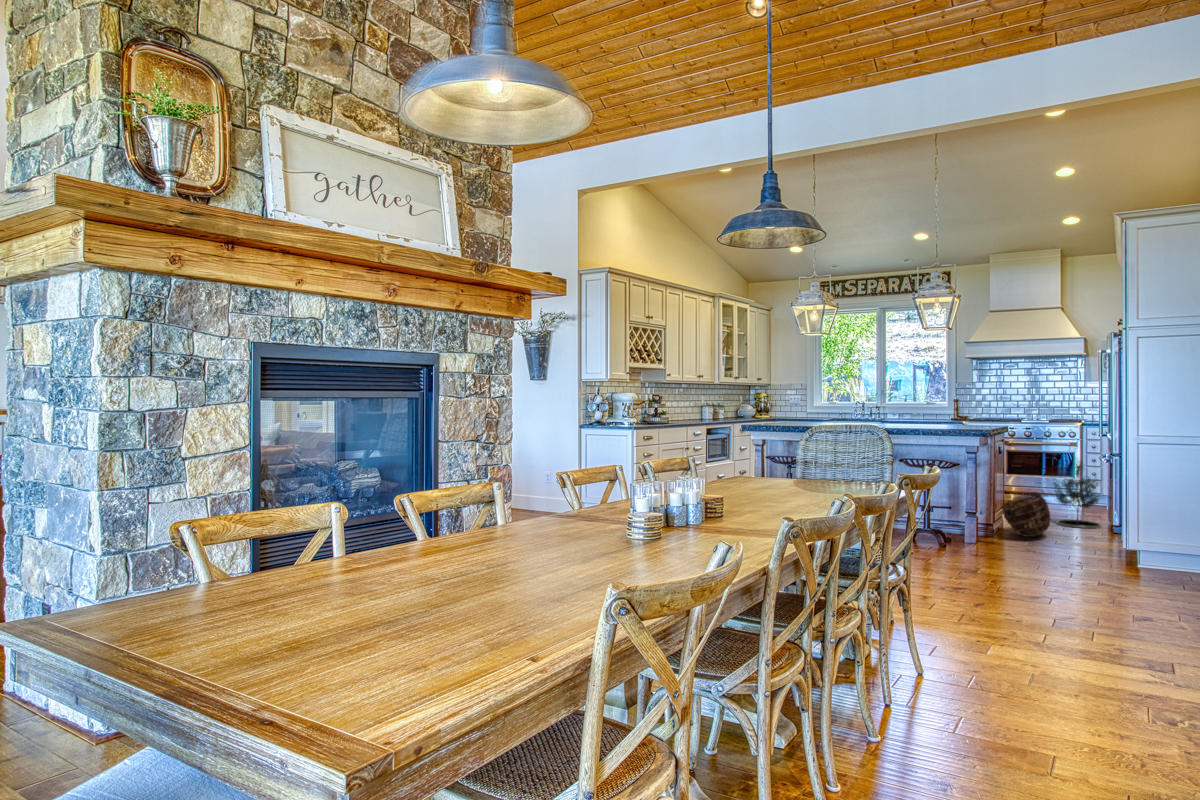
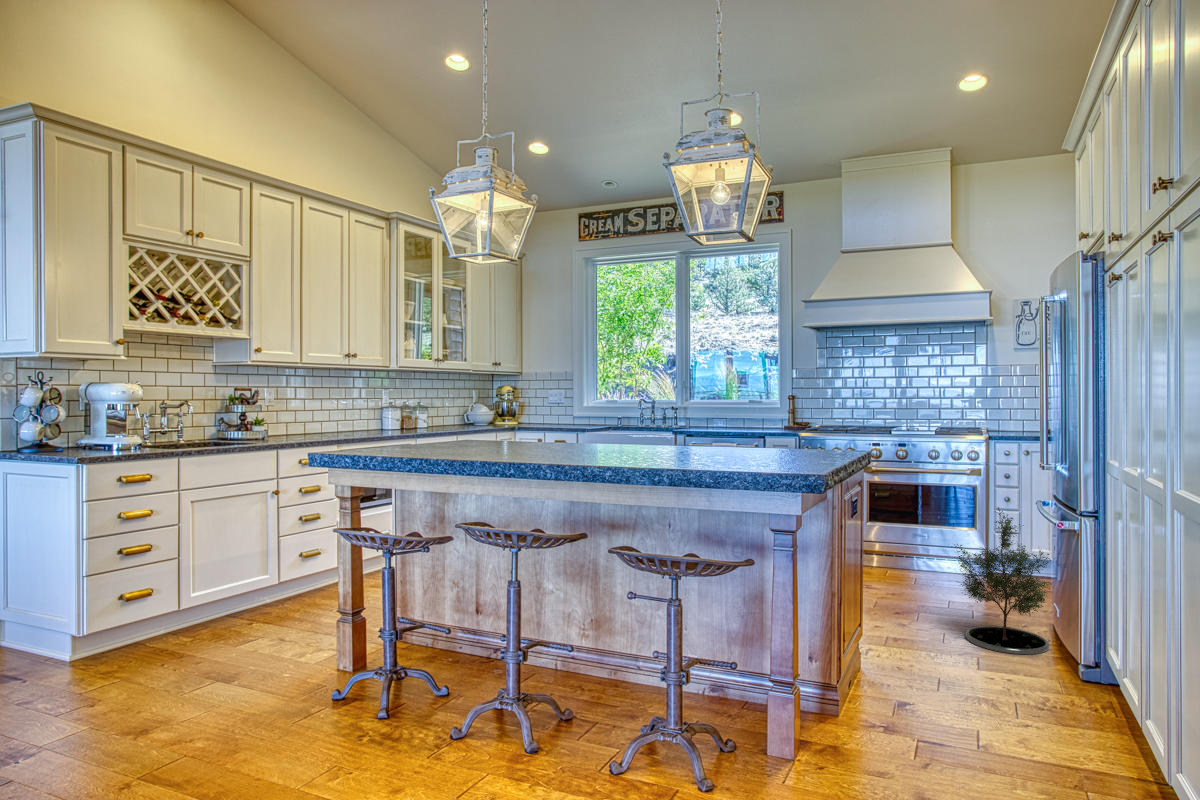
basket: present [1003,492,1050,537] -> none [875,595,975,711]

